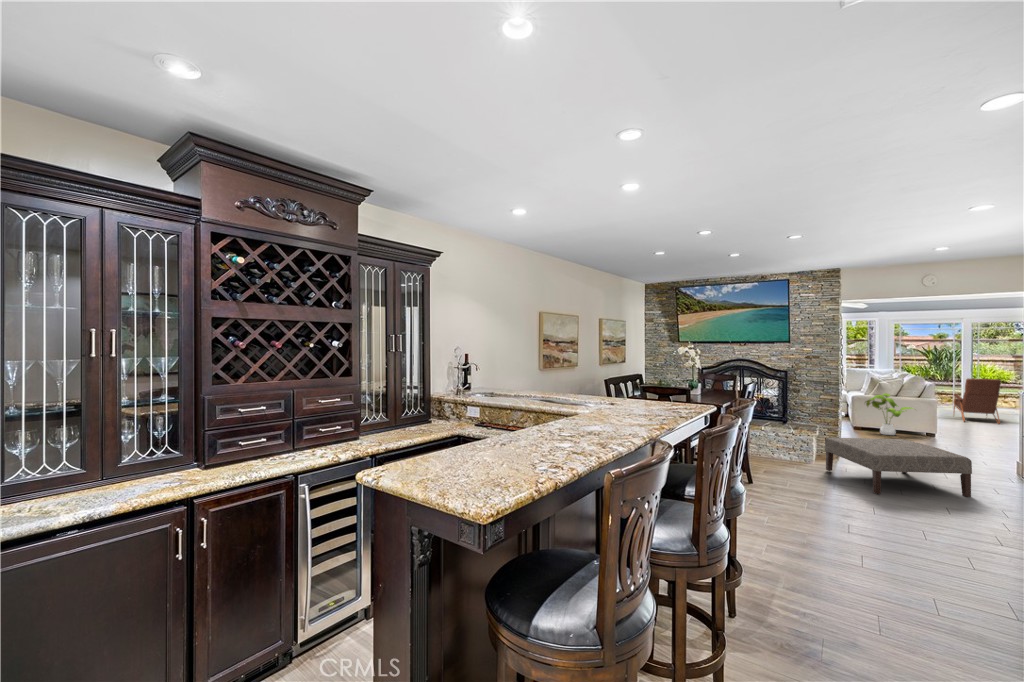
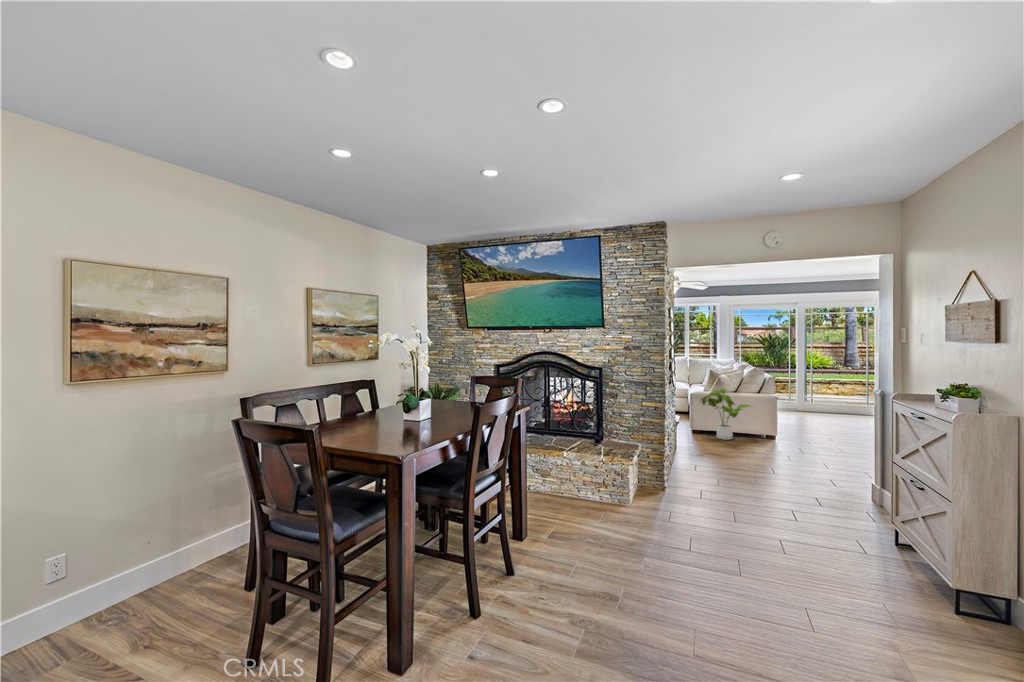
armchair: present [954,378,1001,424] -> none [787,365,832,414]
ottoman: present [825,438,972,497] -> none [639,467,833,580]

